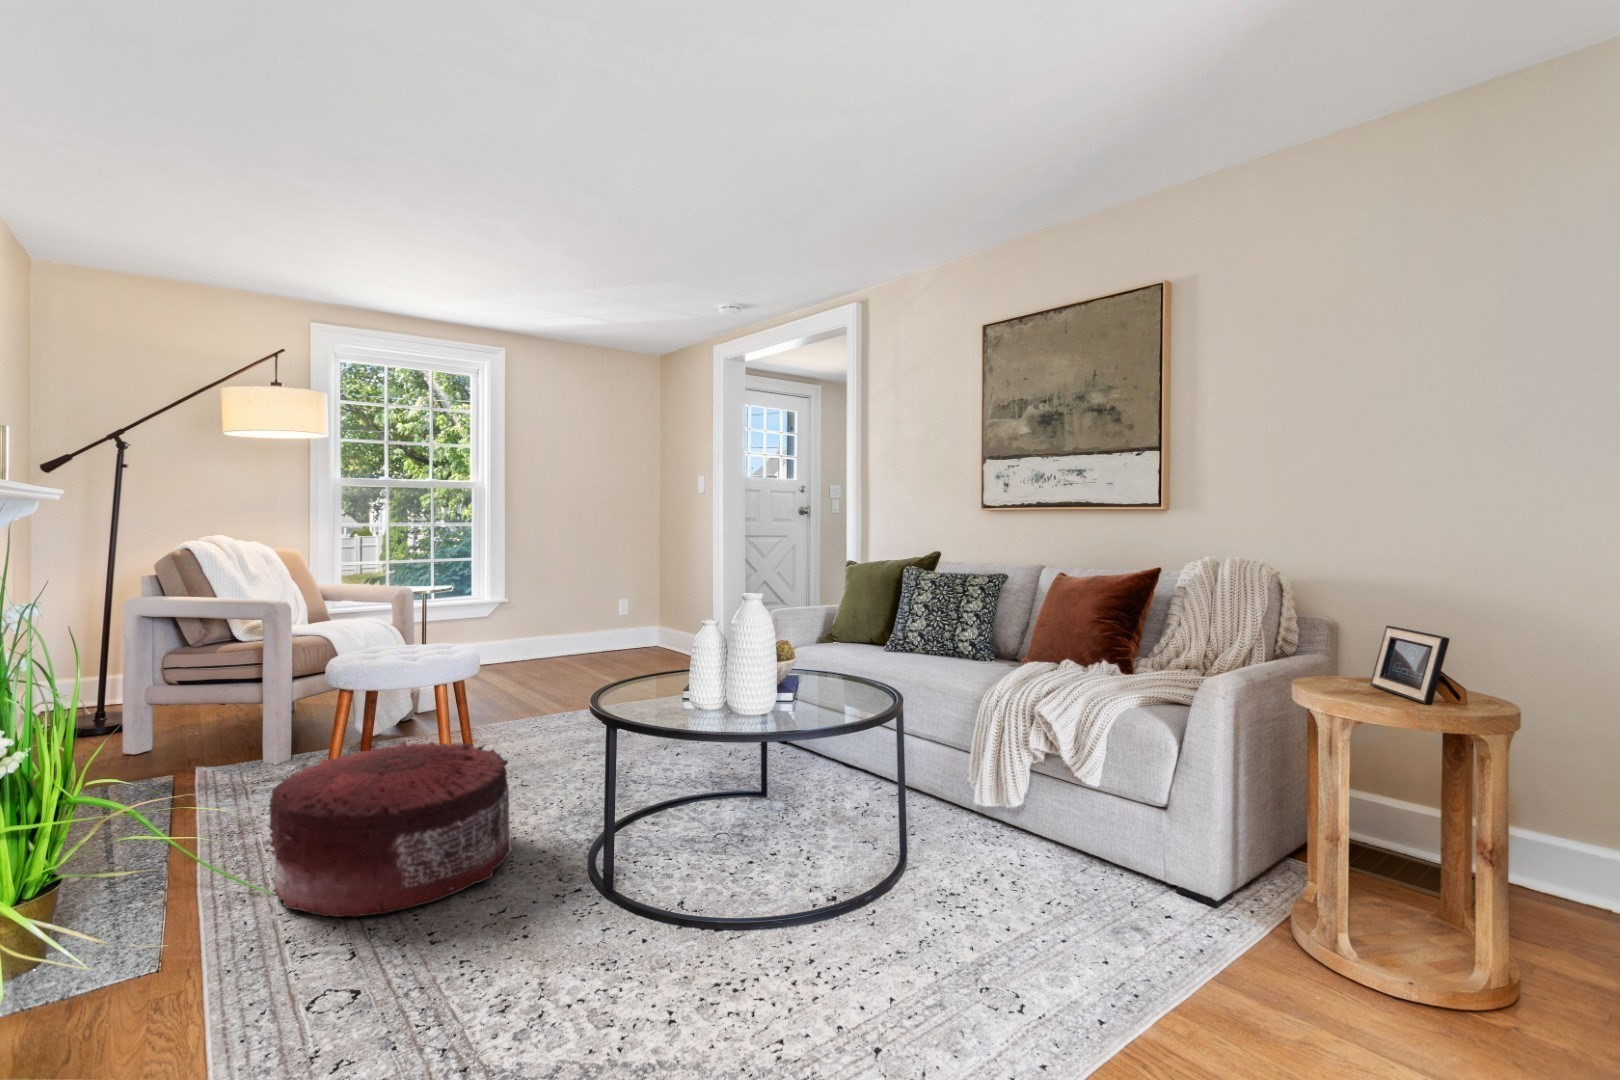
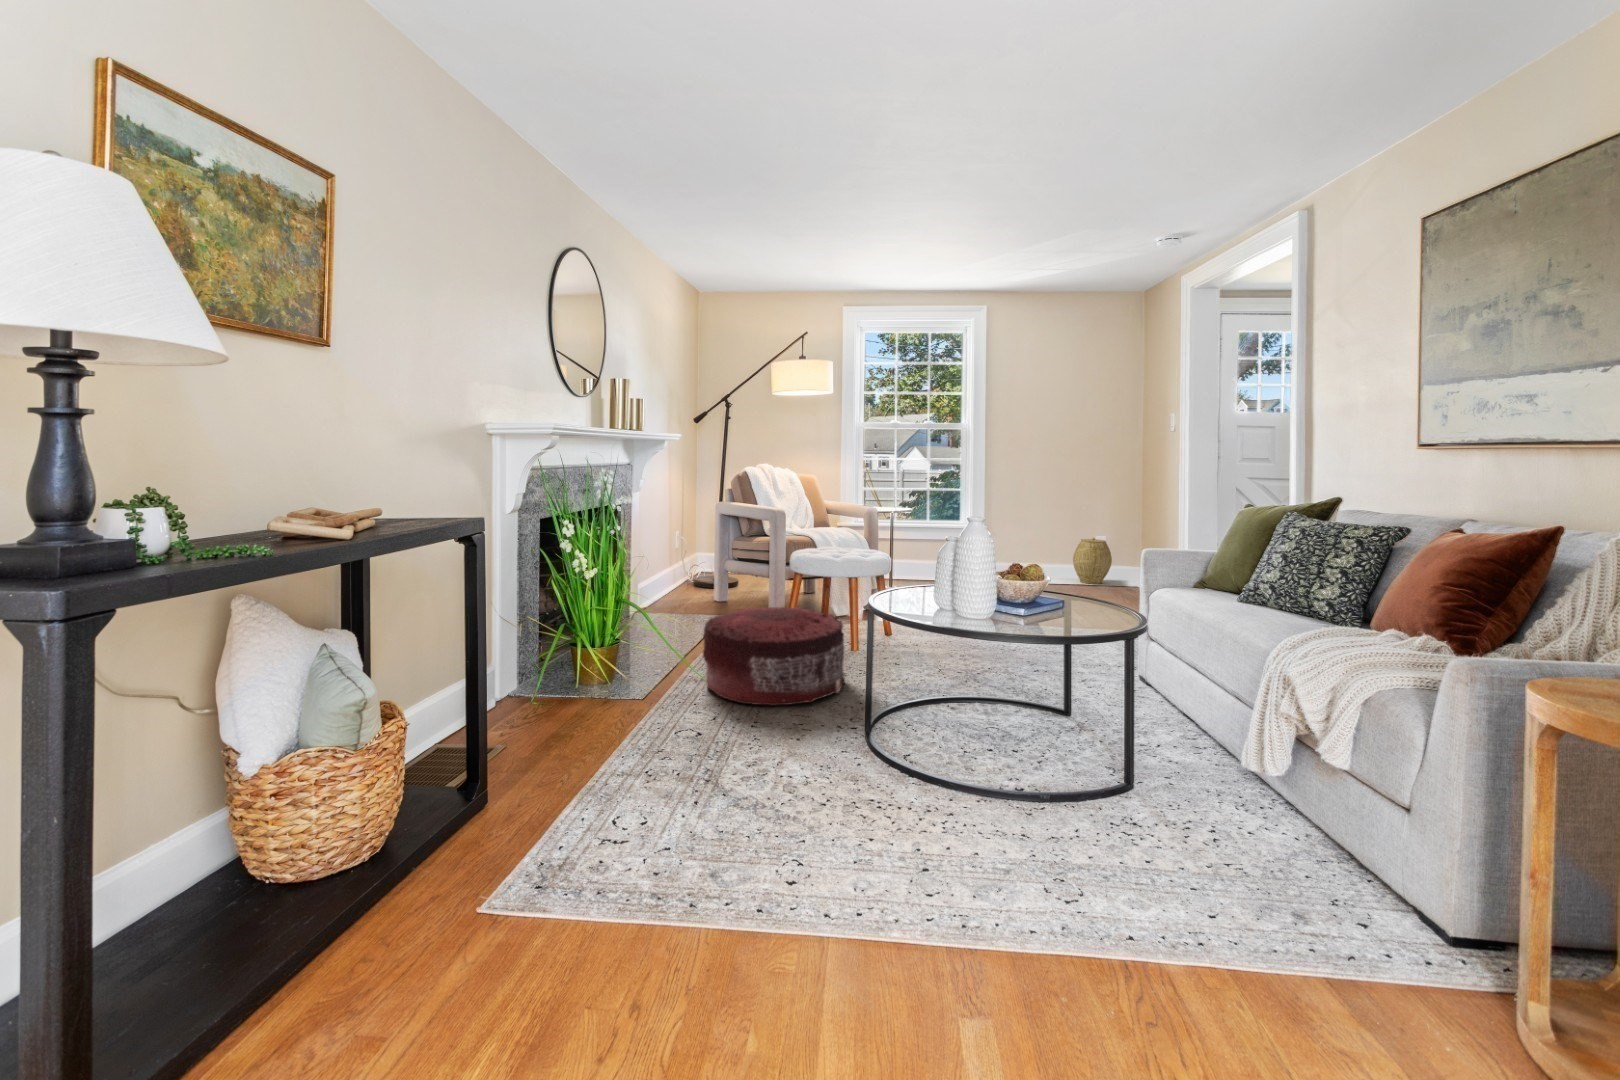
woven basket: none [610,602,649,652] -> present [1073,538,1112,584]

